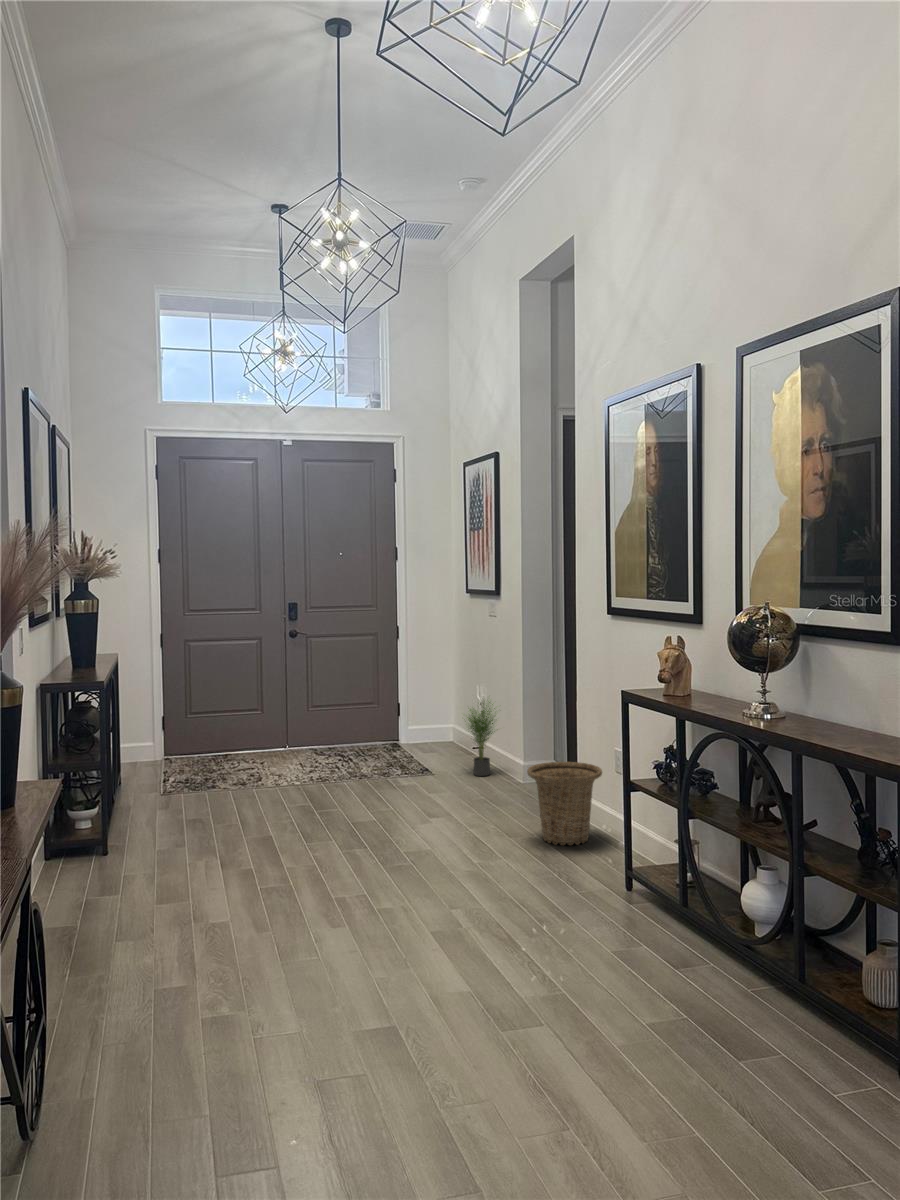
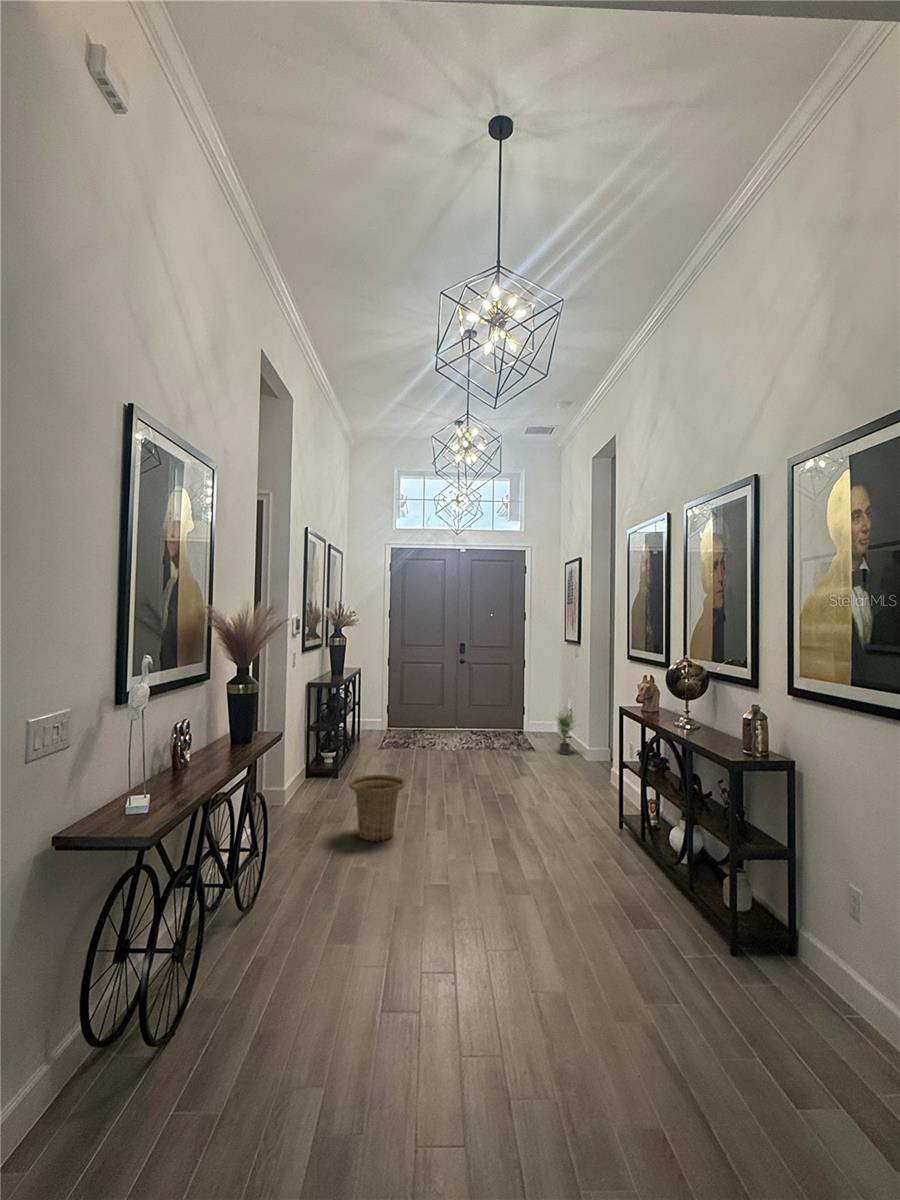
basket: present [527,762,602,845] -> present [349,775,405,841]

